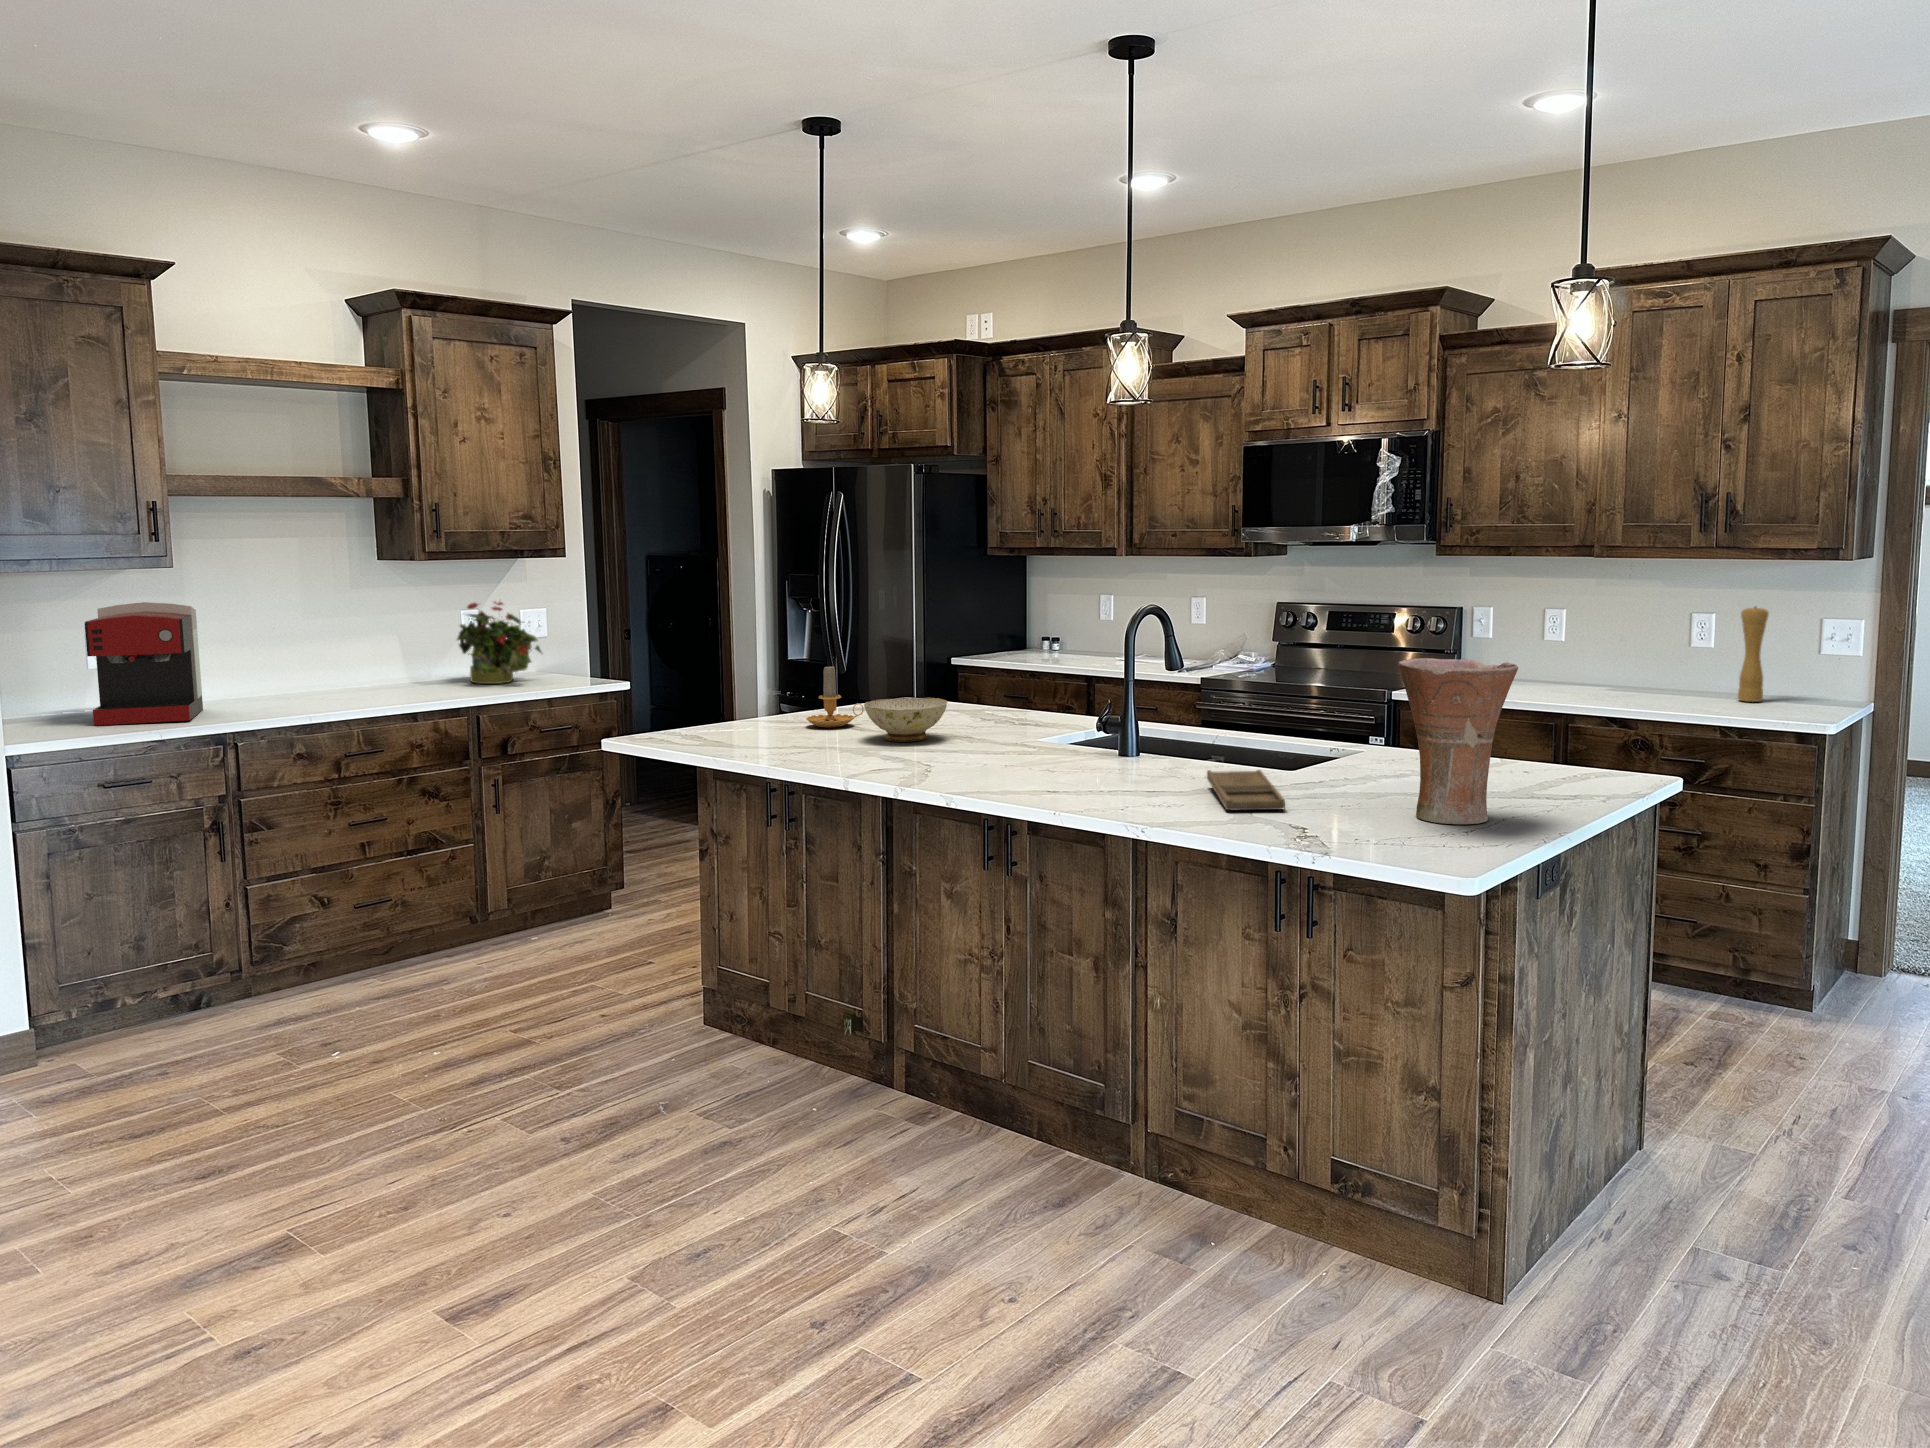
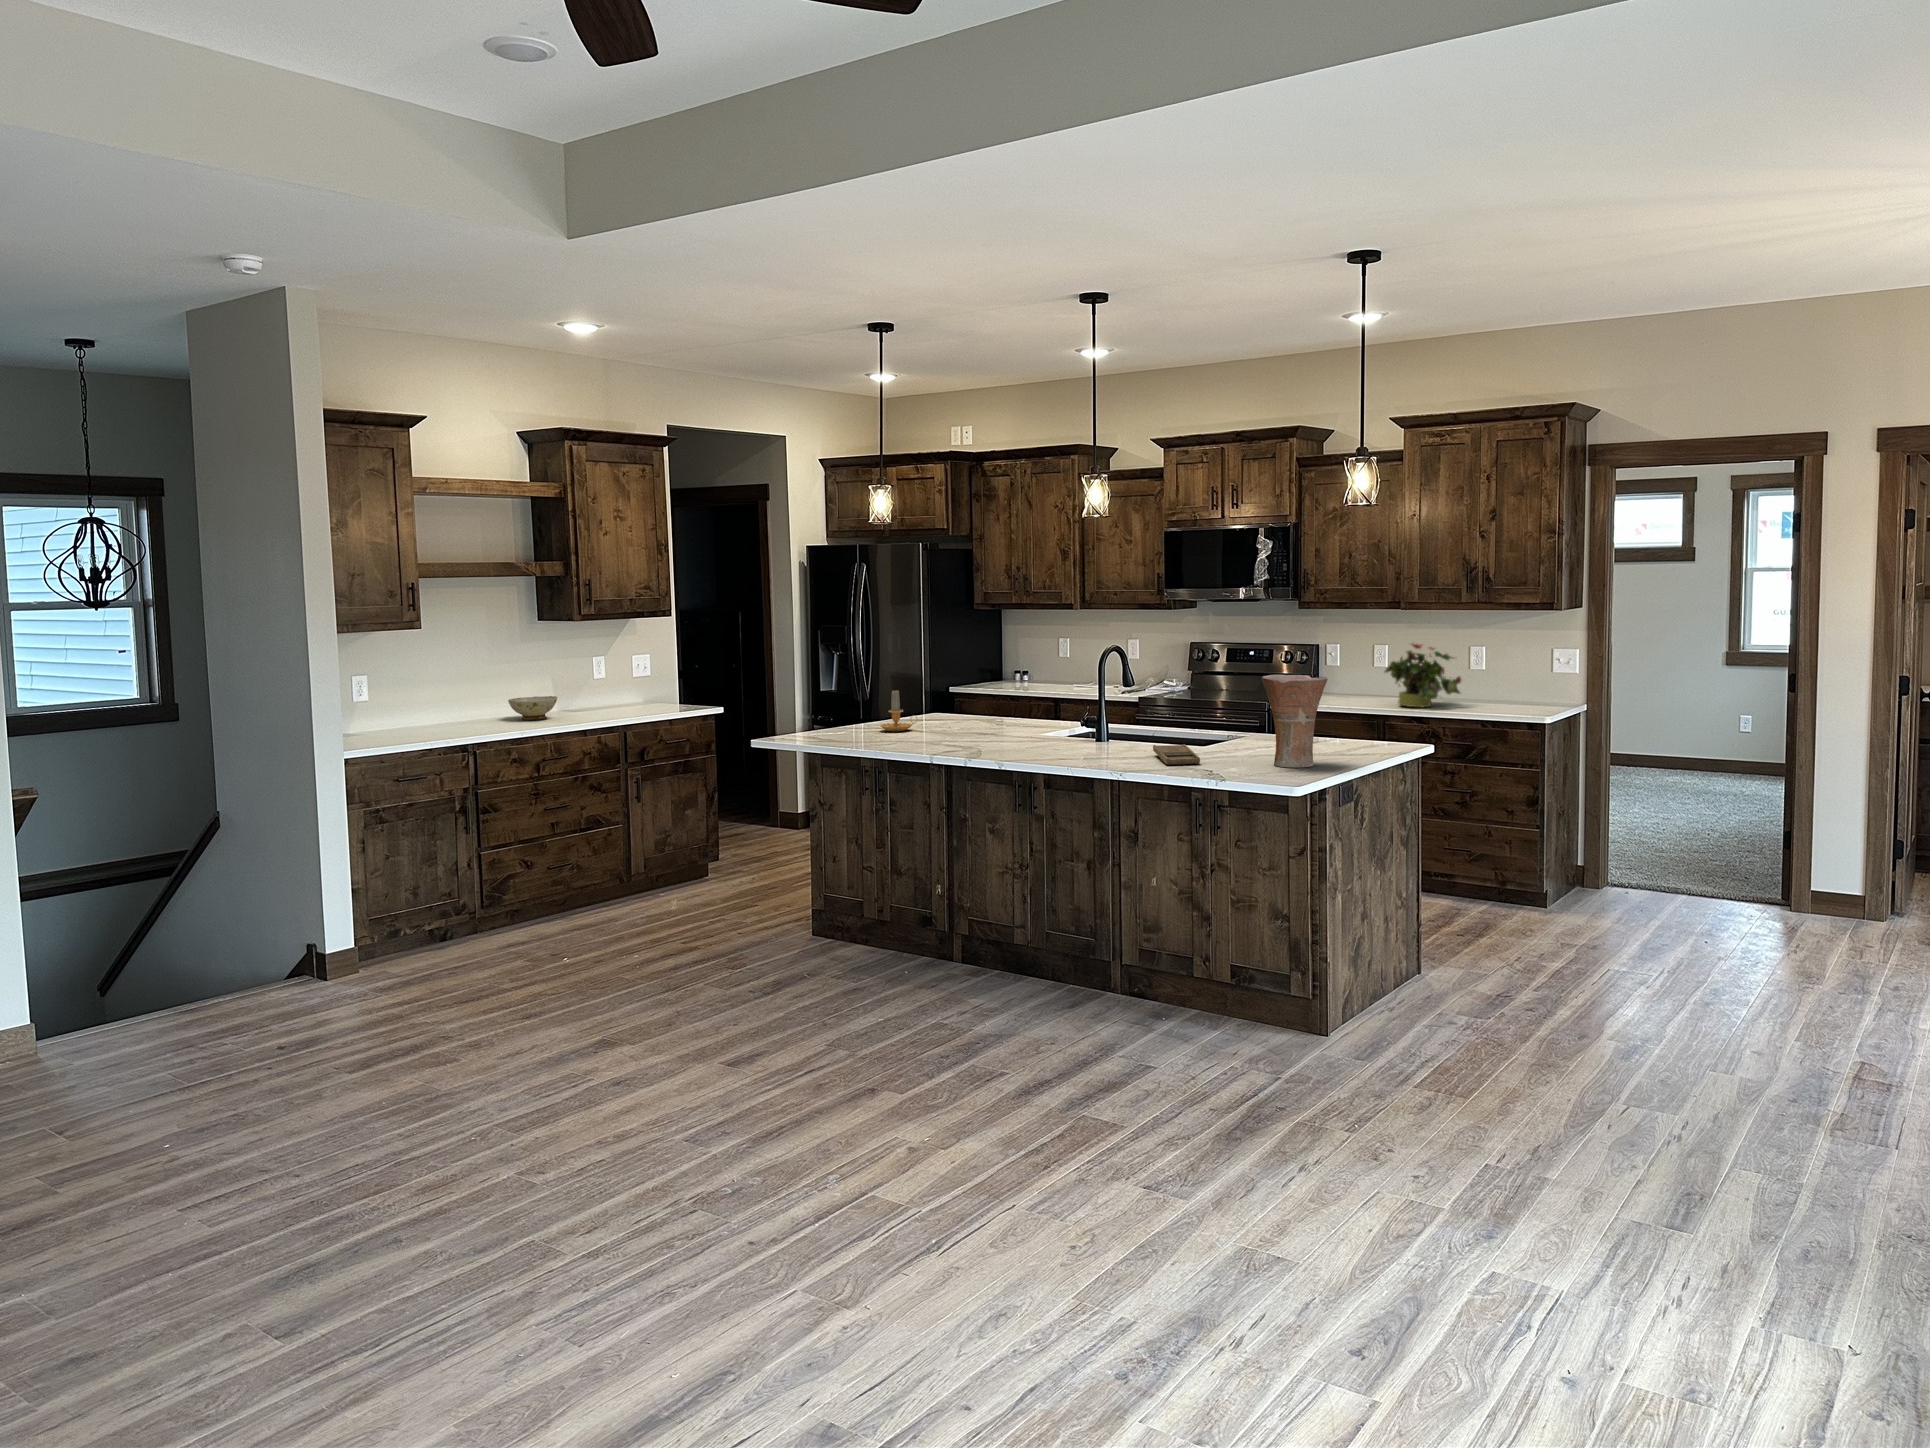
coffee maker: present [85,602,203,726] -> none [371,654,440,741]
potted plant: present [457,602,542,684] -> present [1385,644,1462,707]
pepper mill: present [1738,607,1769,702] -> none [1499,641,1516,705]
ceramic bowl: present [864,697,947,742] -> present [508,696,557,720]

